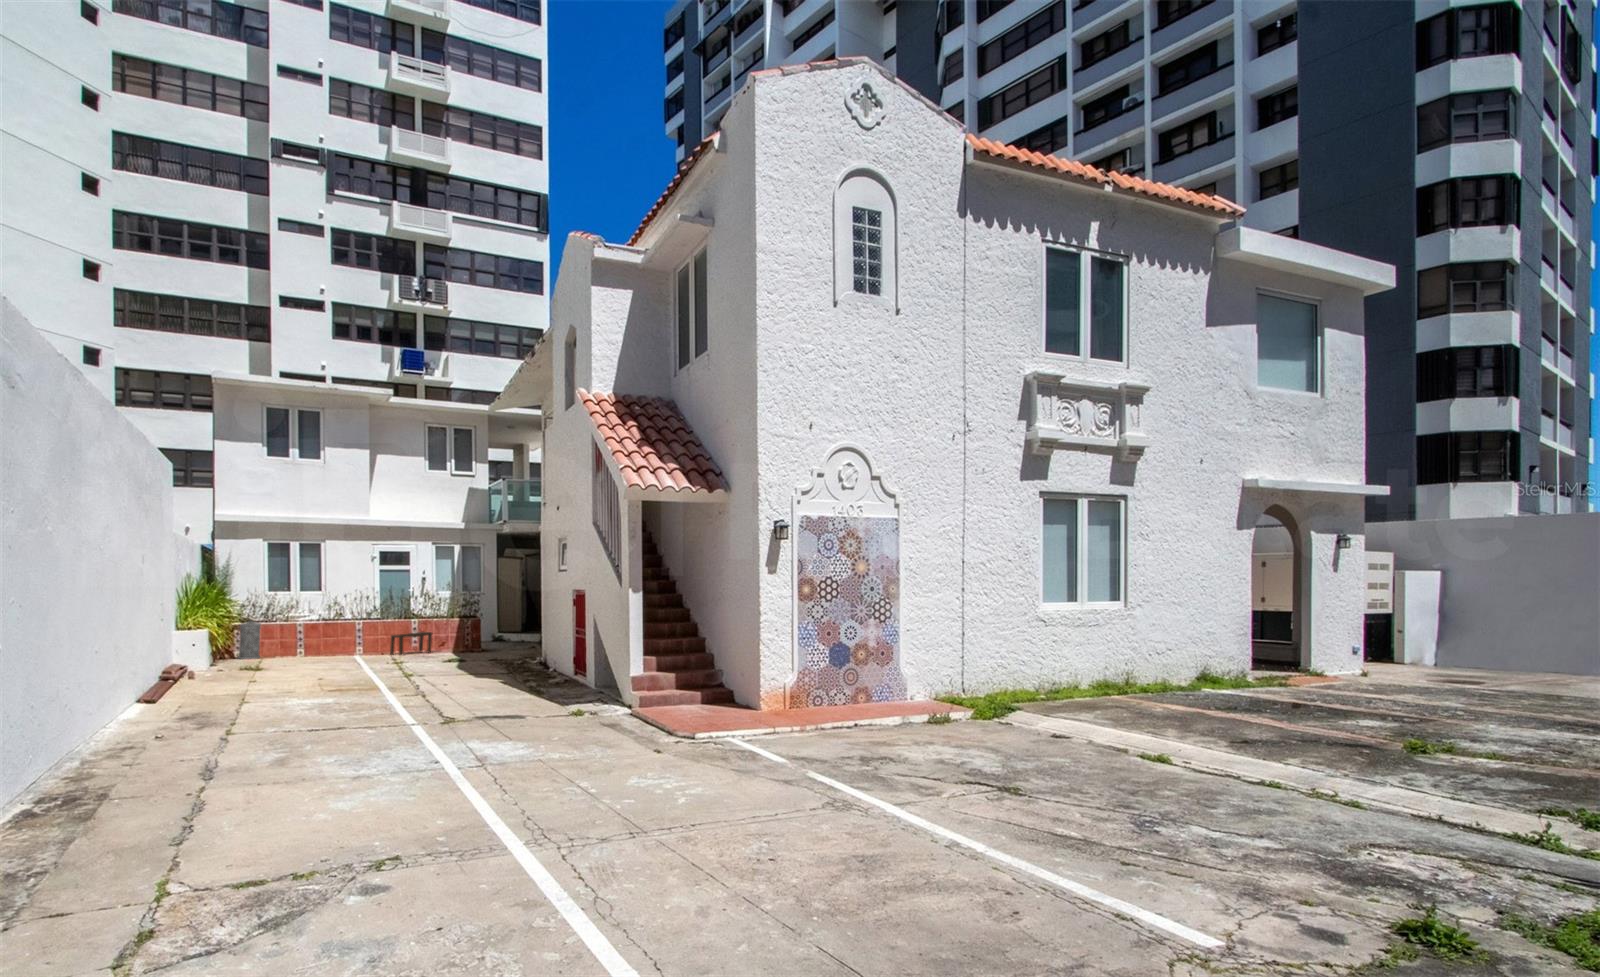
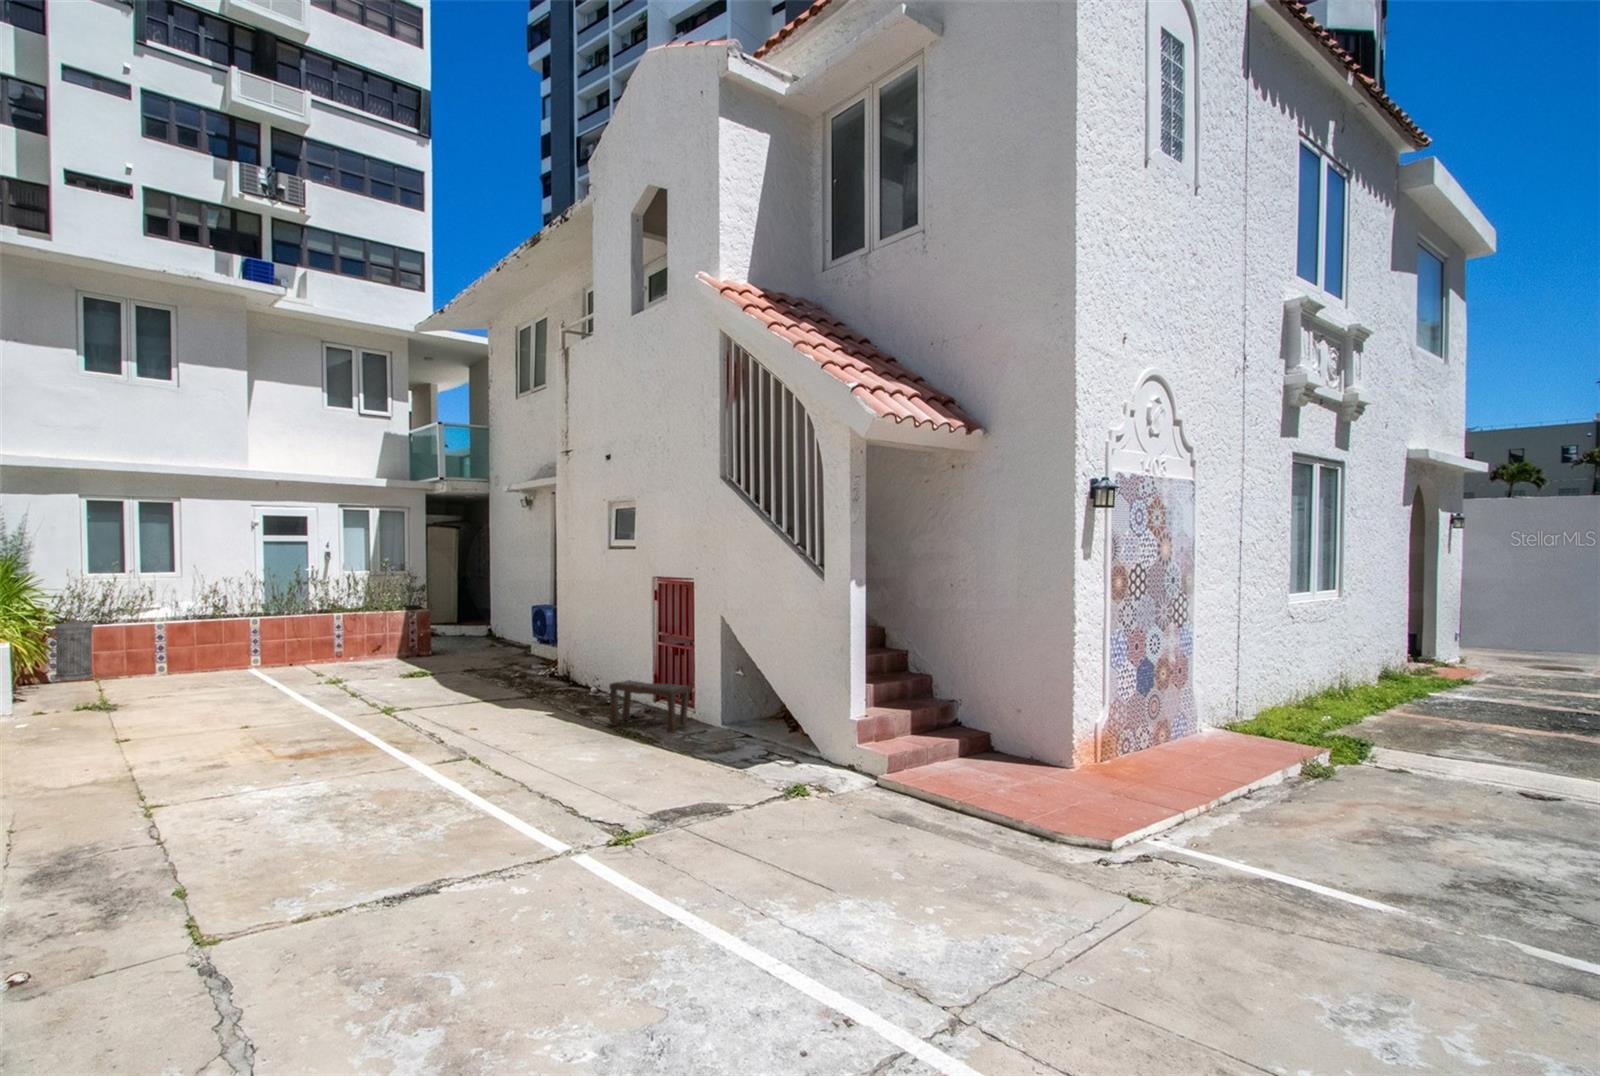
bench: present [390,632,433,655] -> present [609,680,691,733]

